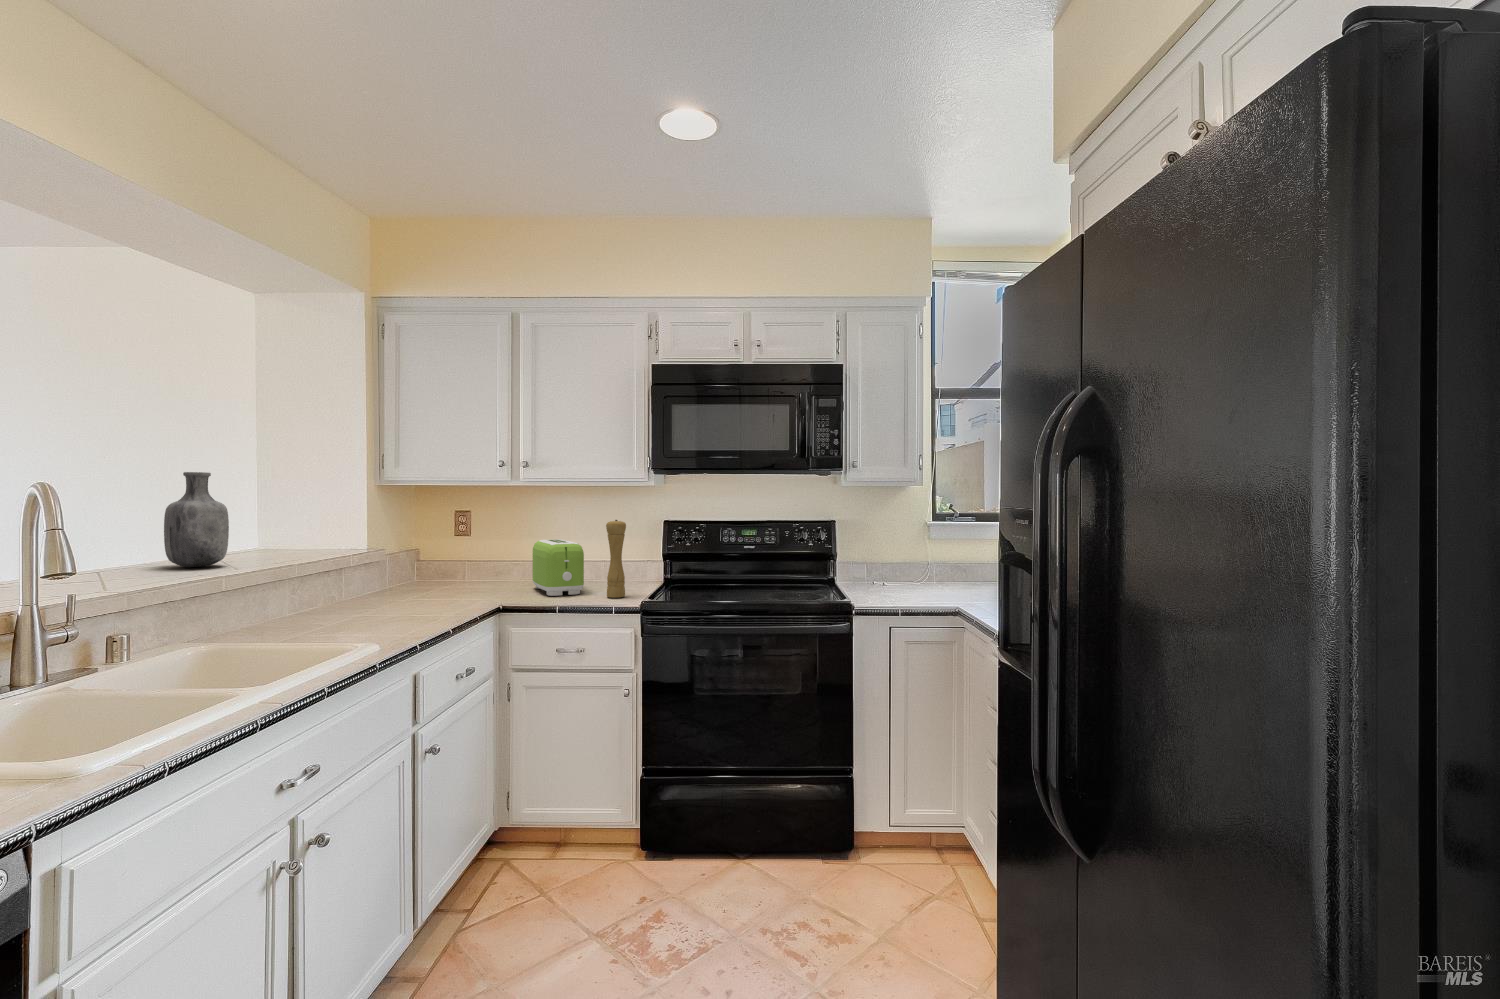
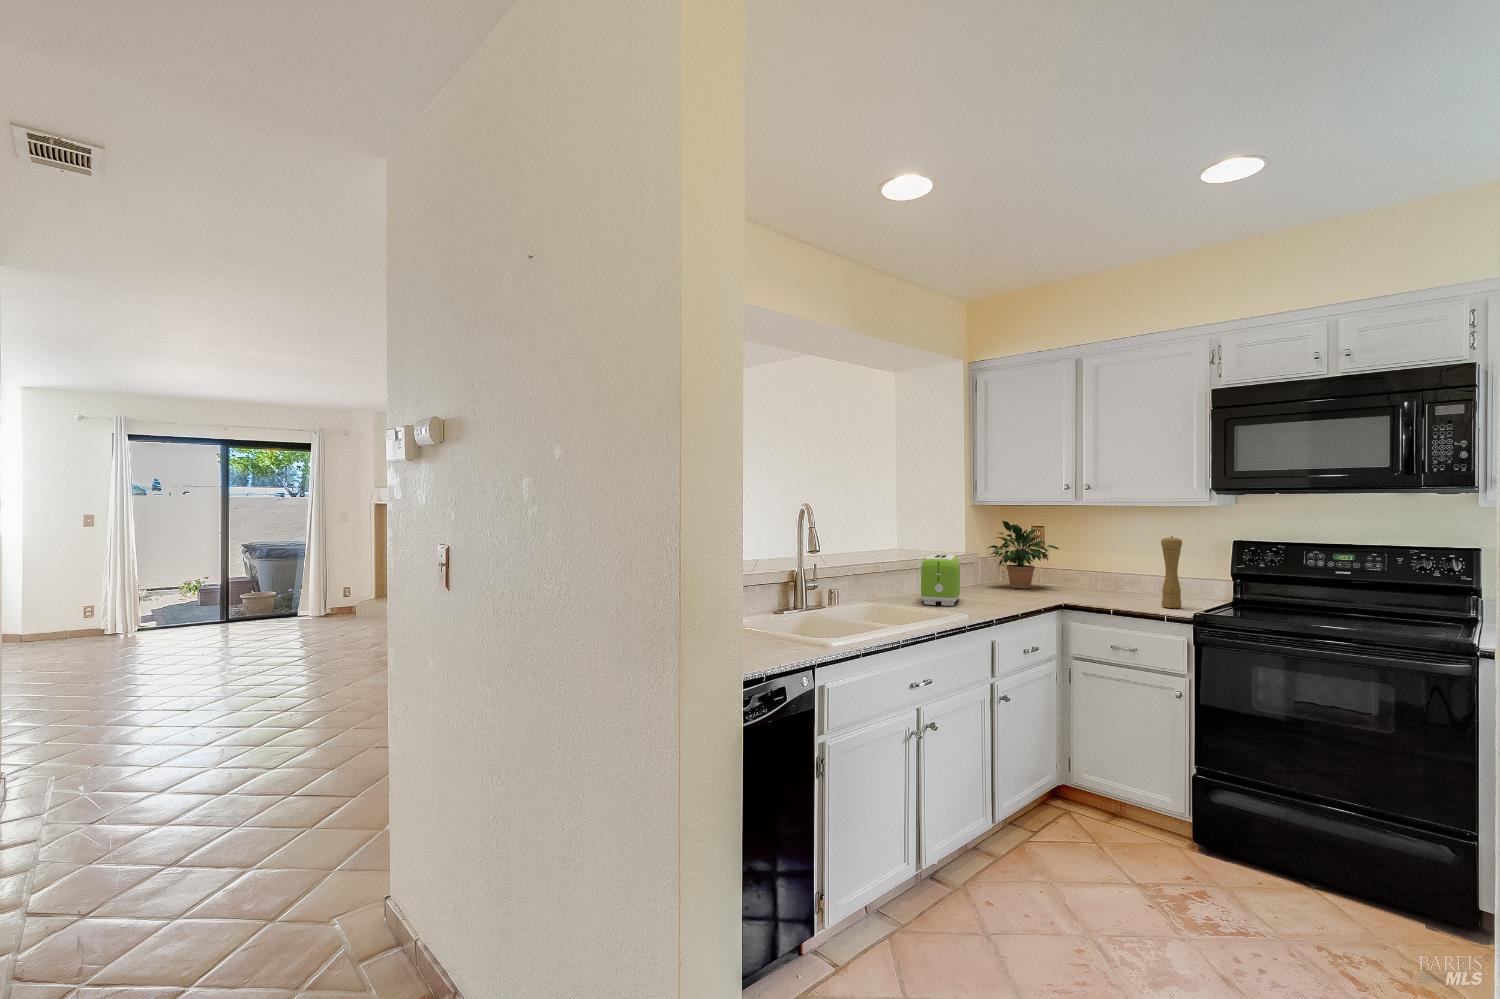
vase: present [164,472,229,567] -> none [851,498,883,557]
potted plant: none [397,505,494,590] -> present [988,521,1059,589]
toaster: present [532,539,584,596] -> present [921,555,960,606]

